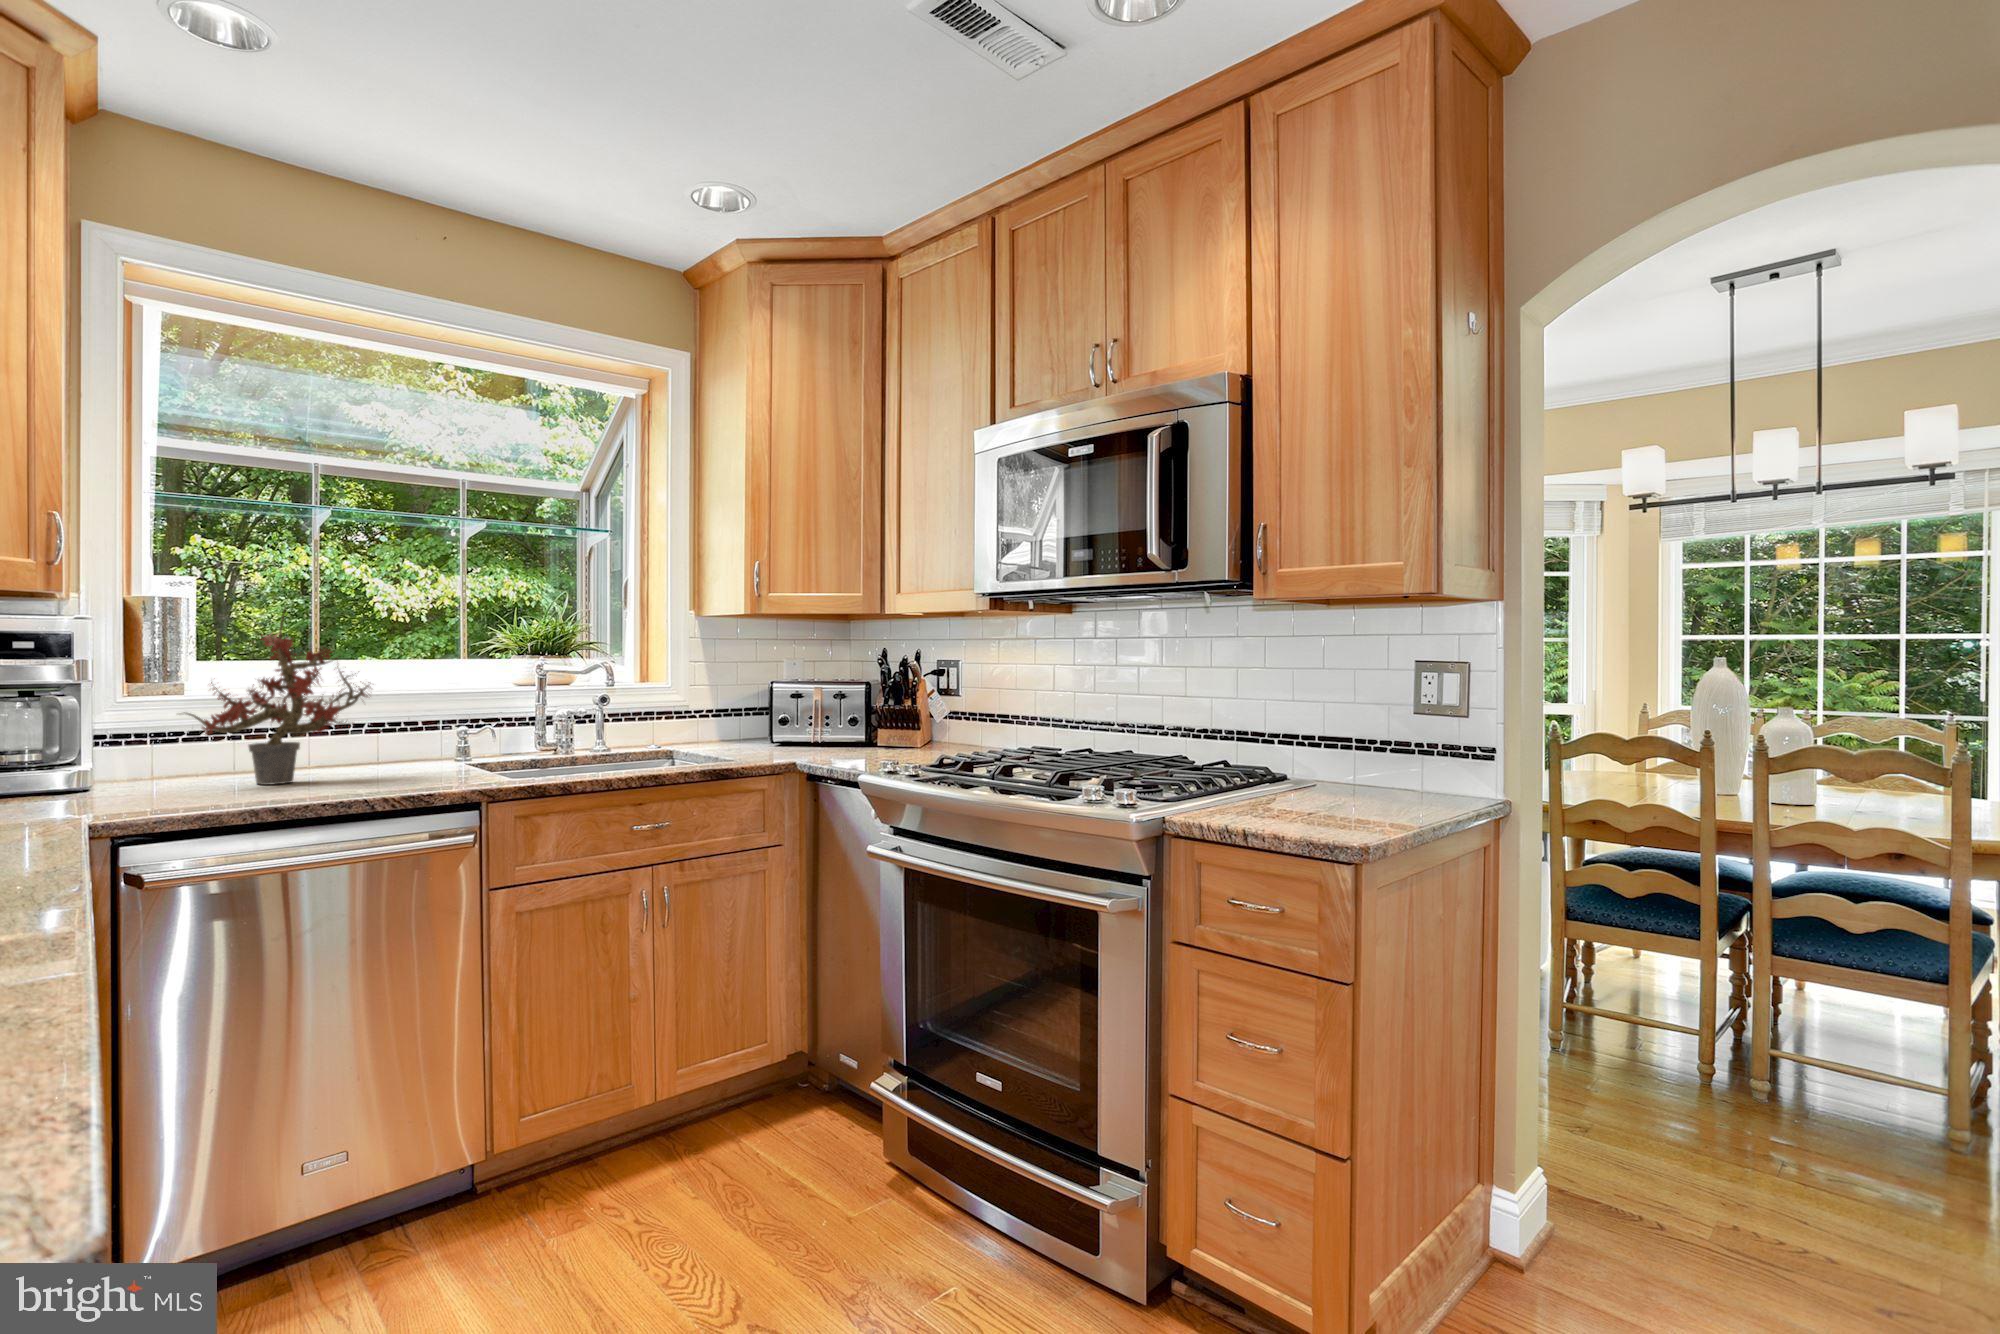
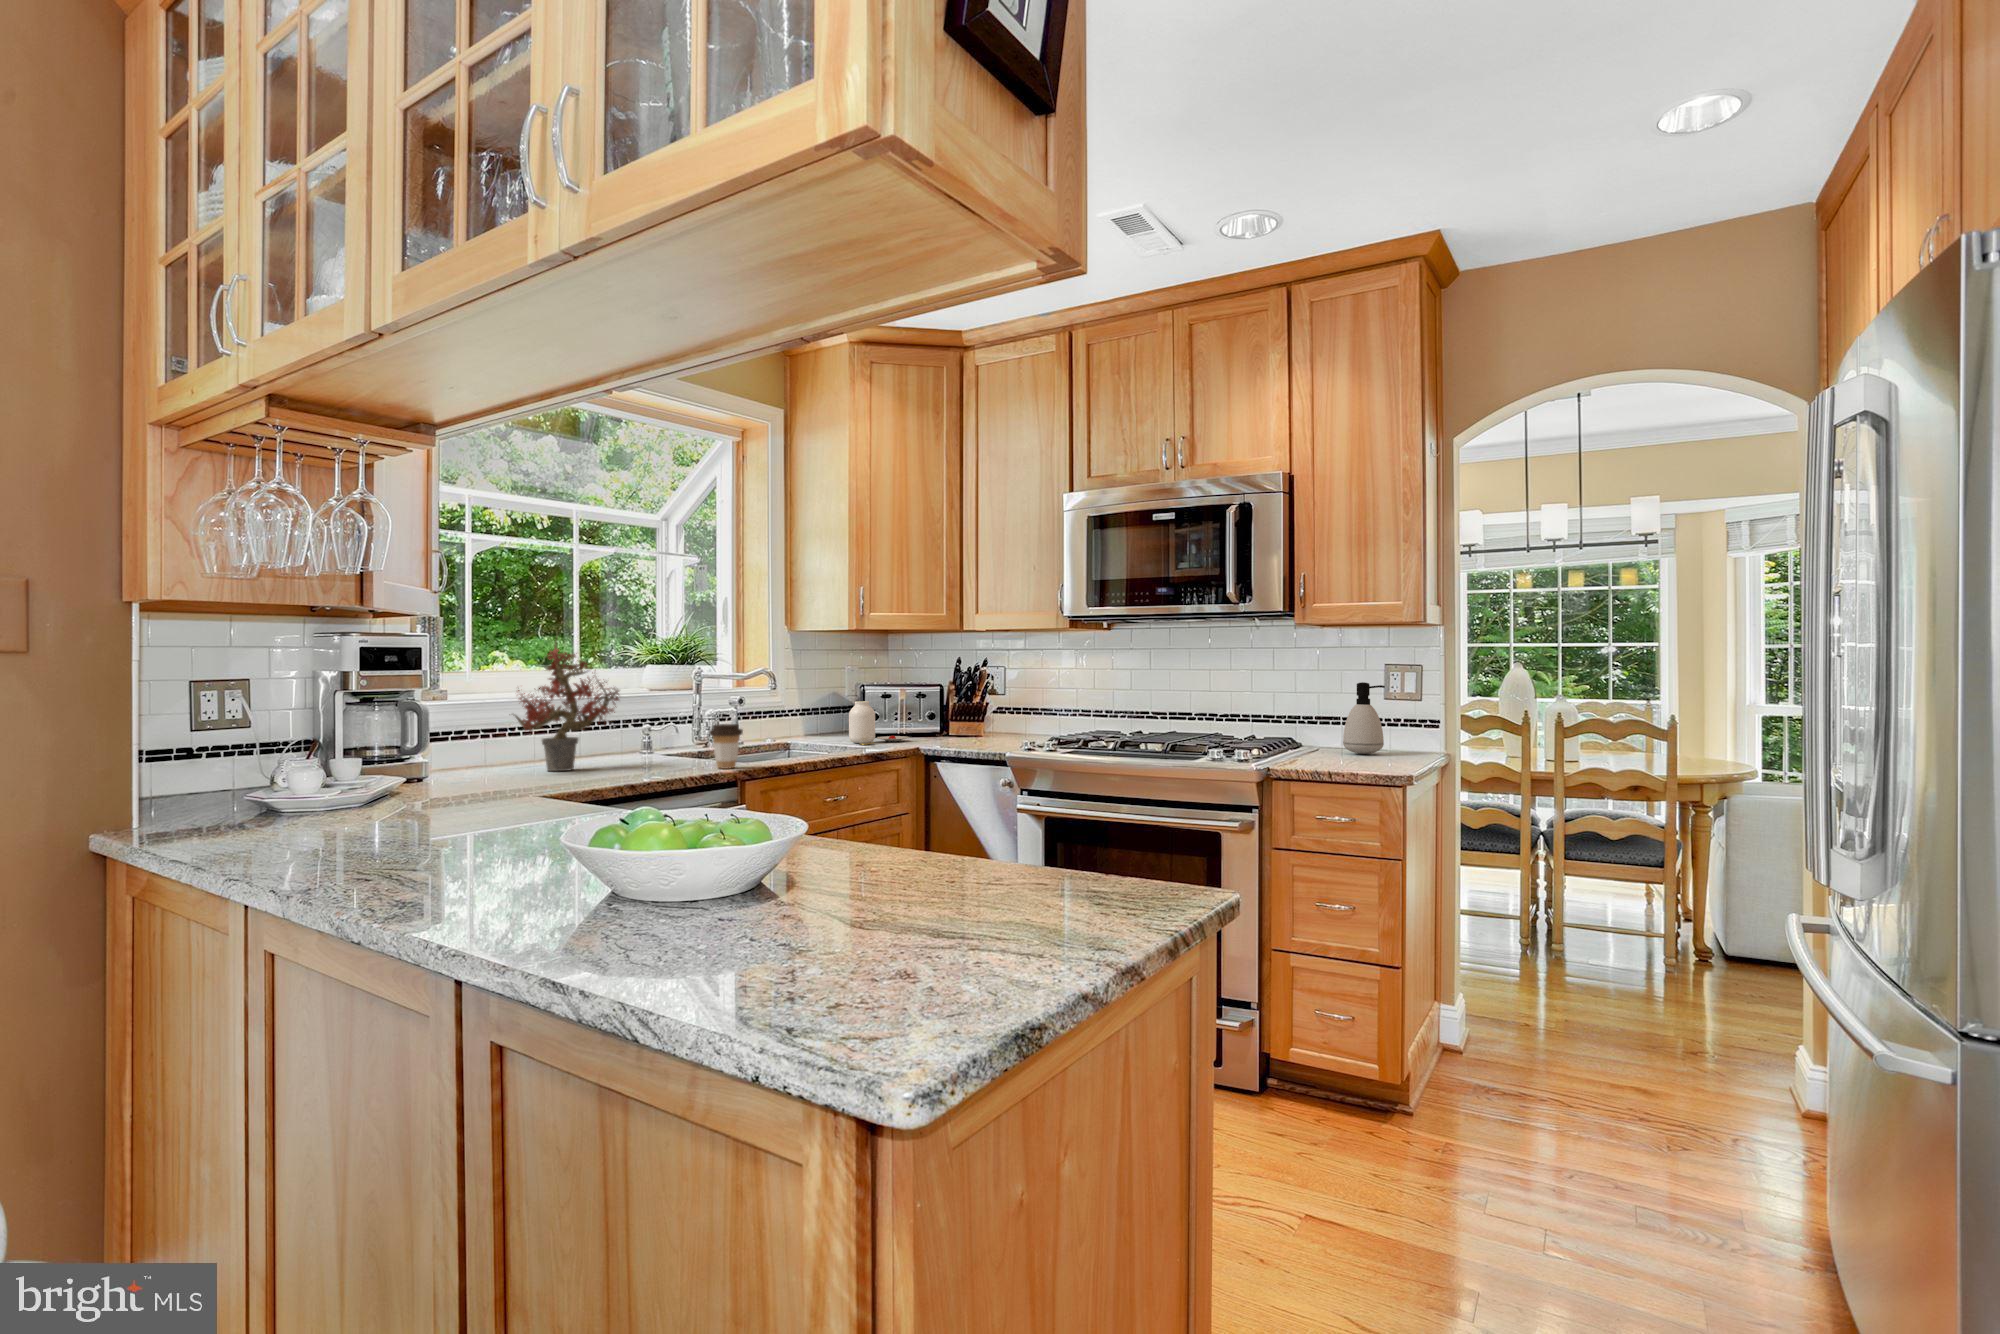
soap dispenser: none [1324,689,1387,797] -> present [1343,682,1385,754]
jar: none [735,702,820,757] -> present [849,701,910,745]
coffee cup: none [433,731,482,788] -> present [709,724,743,769]

